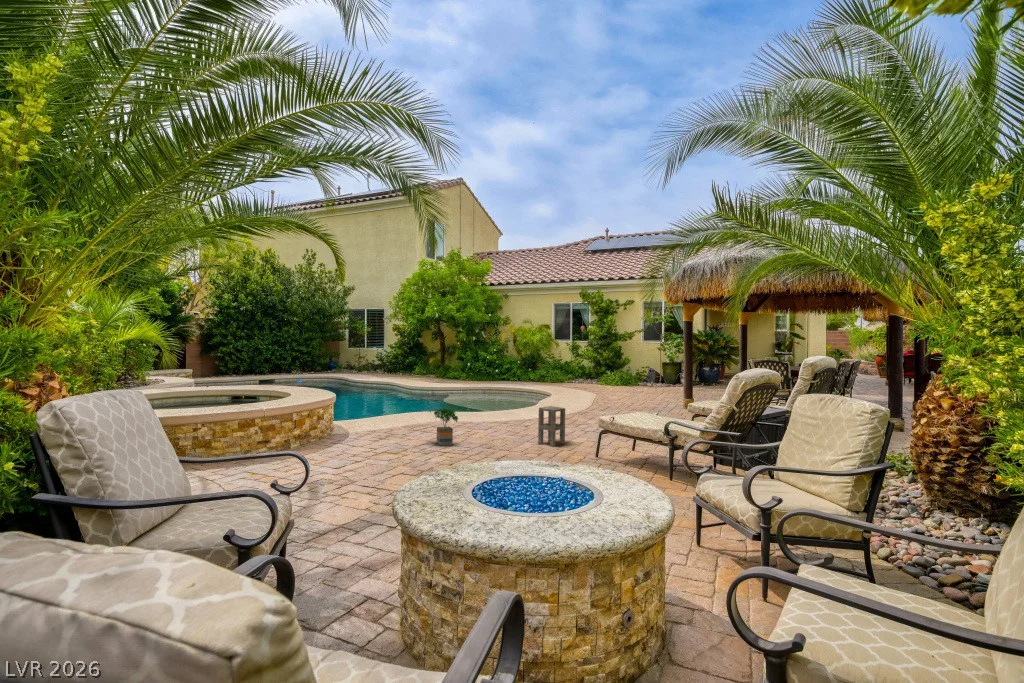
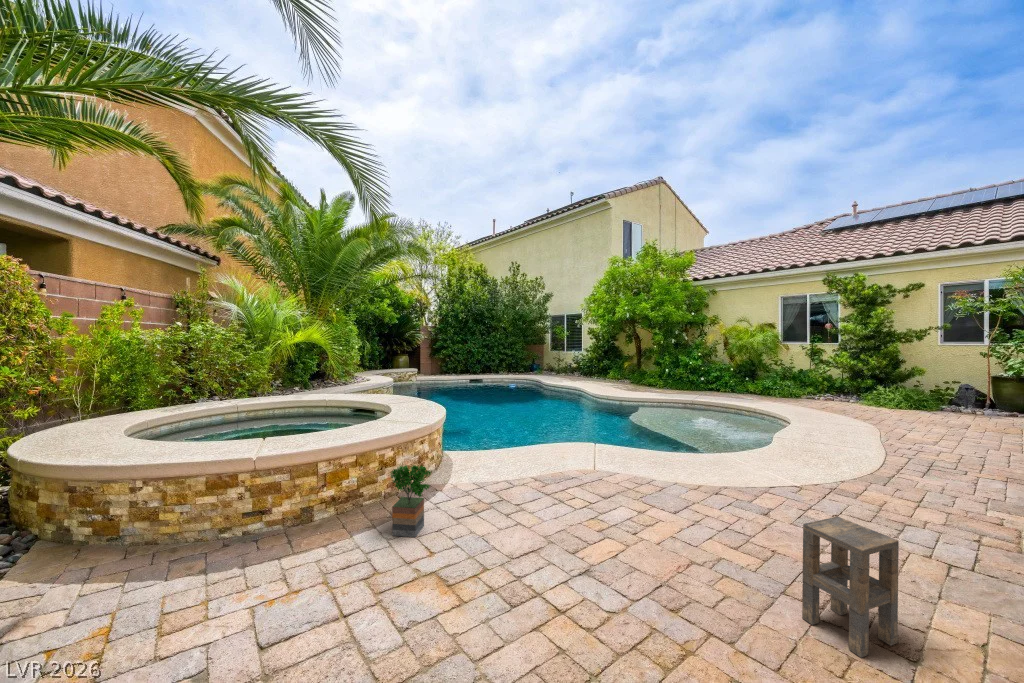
potted tree: present [434,408,458,446] -> present [391,465,431,537]

